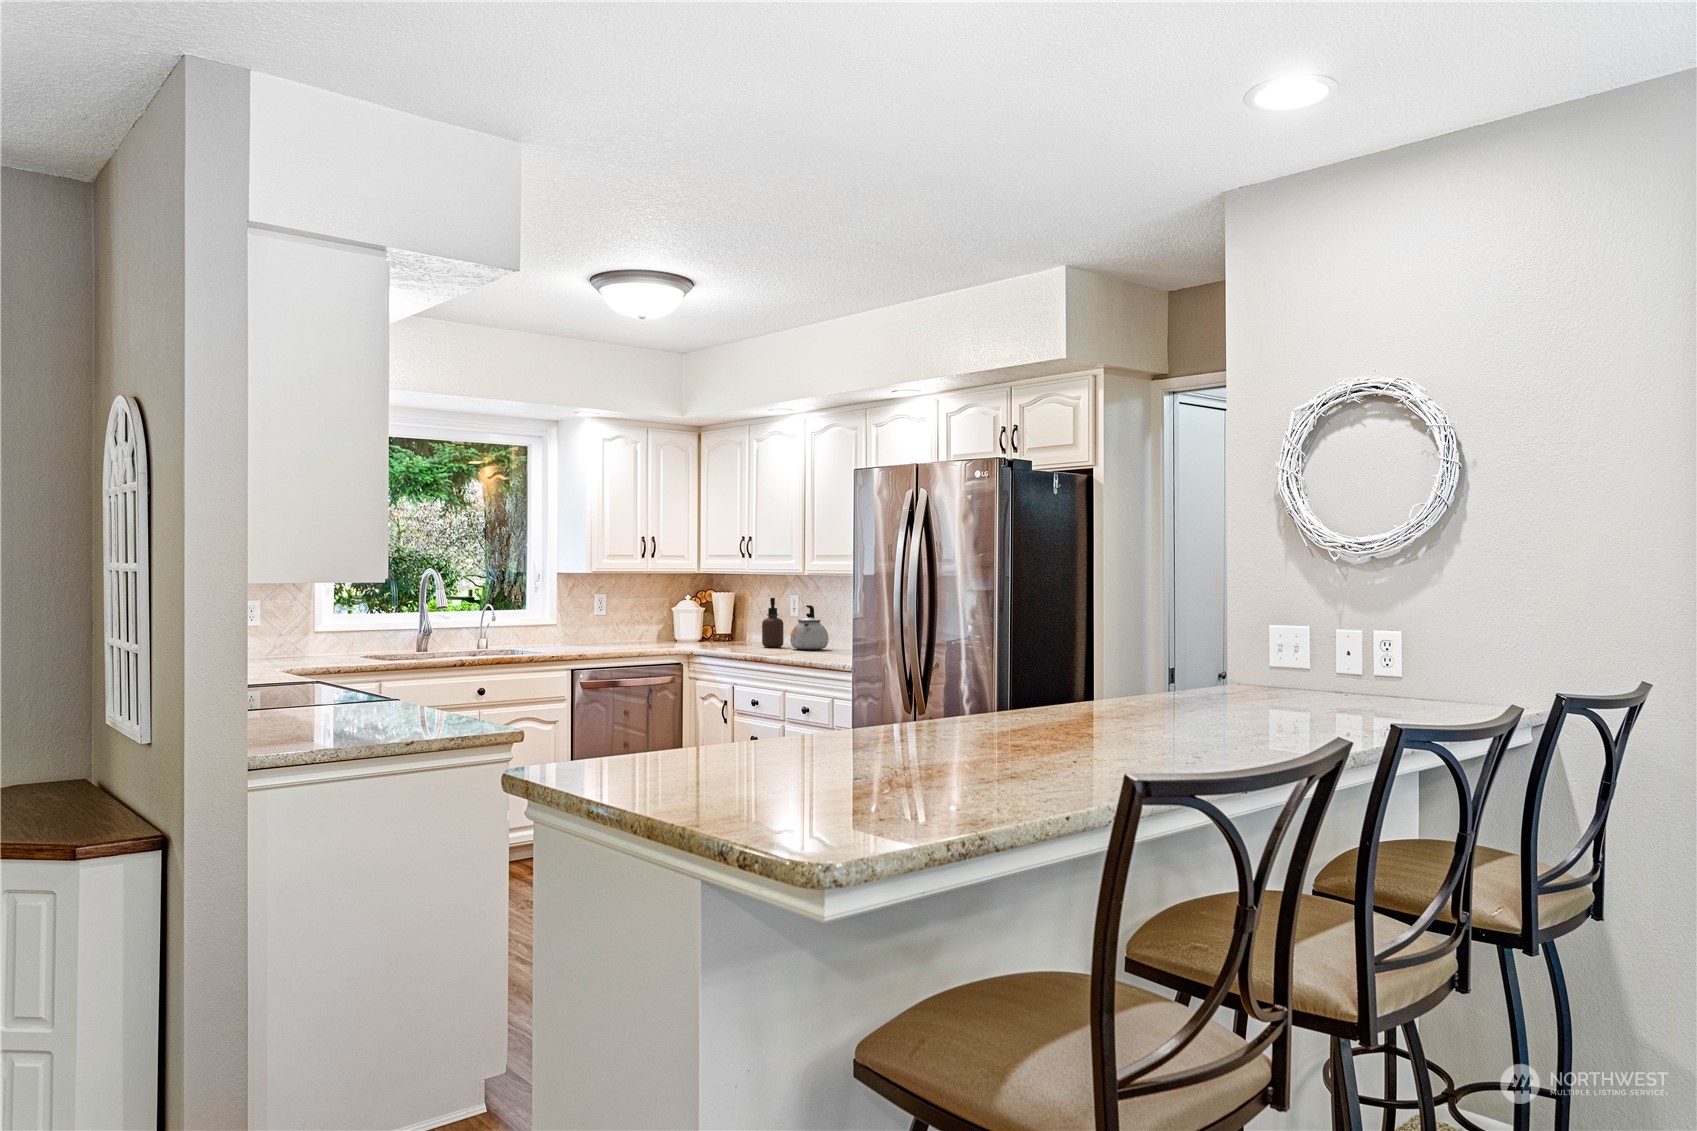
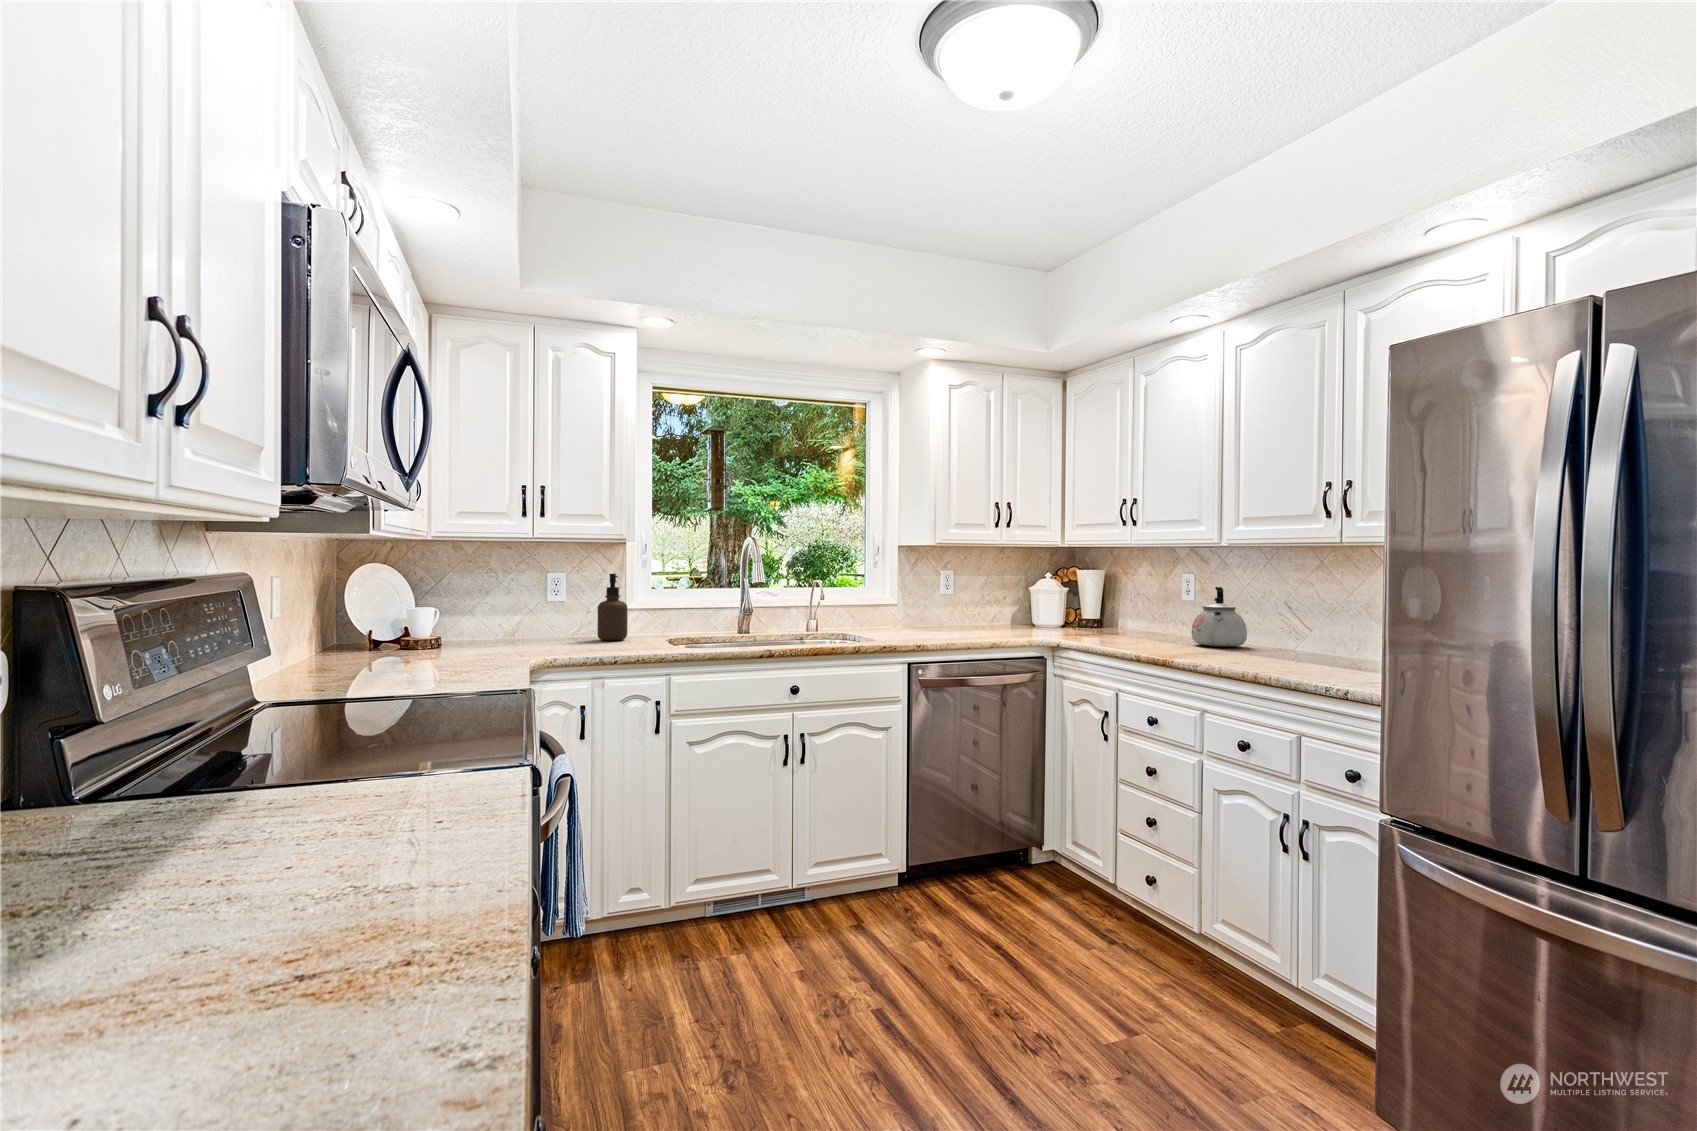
soap dispenser: present [762,598,784,647] -> present [597,574,628,641]

